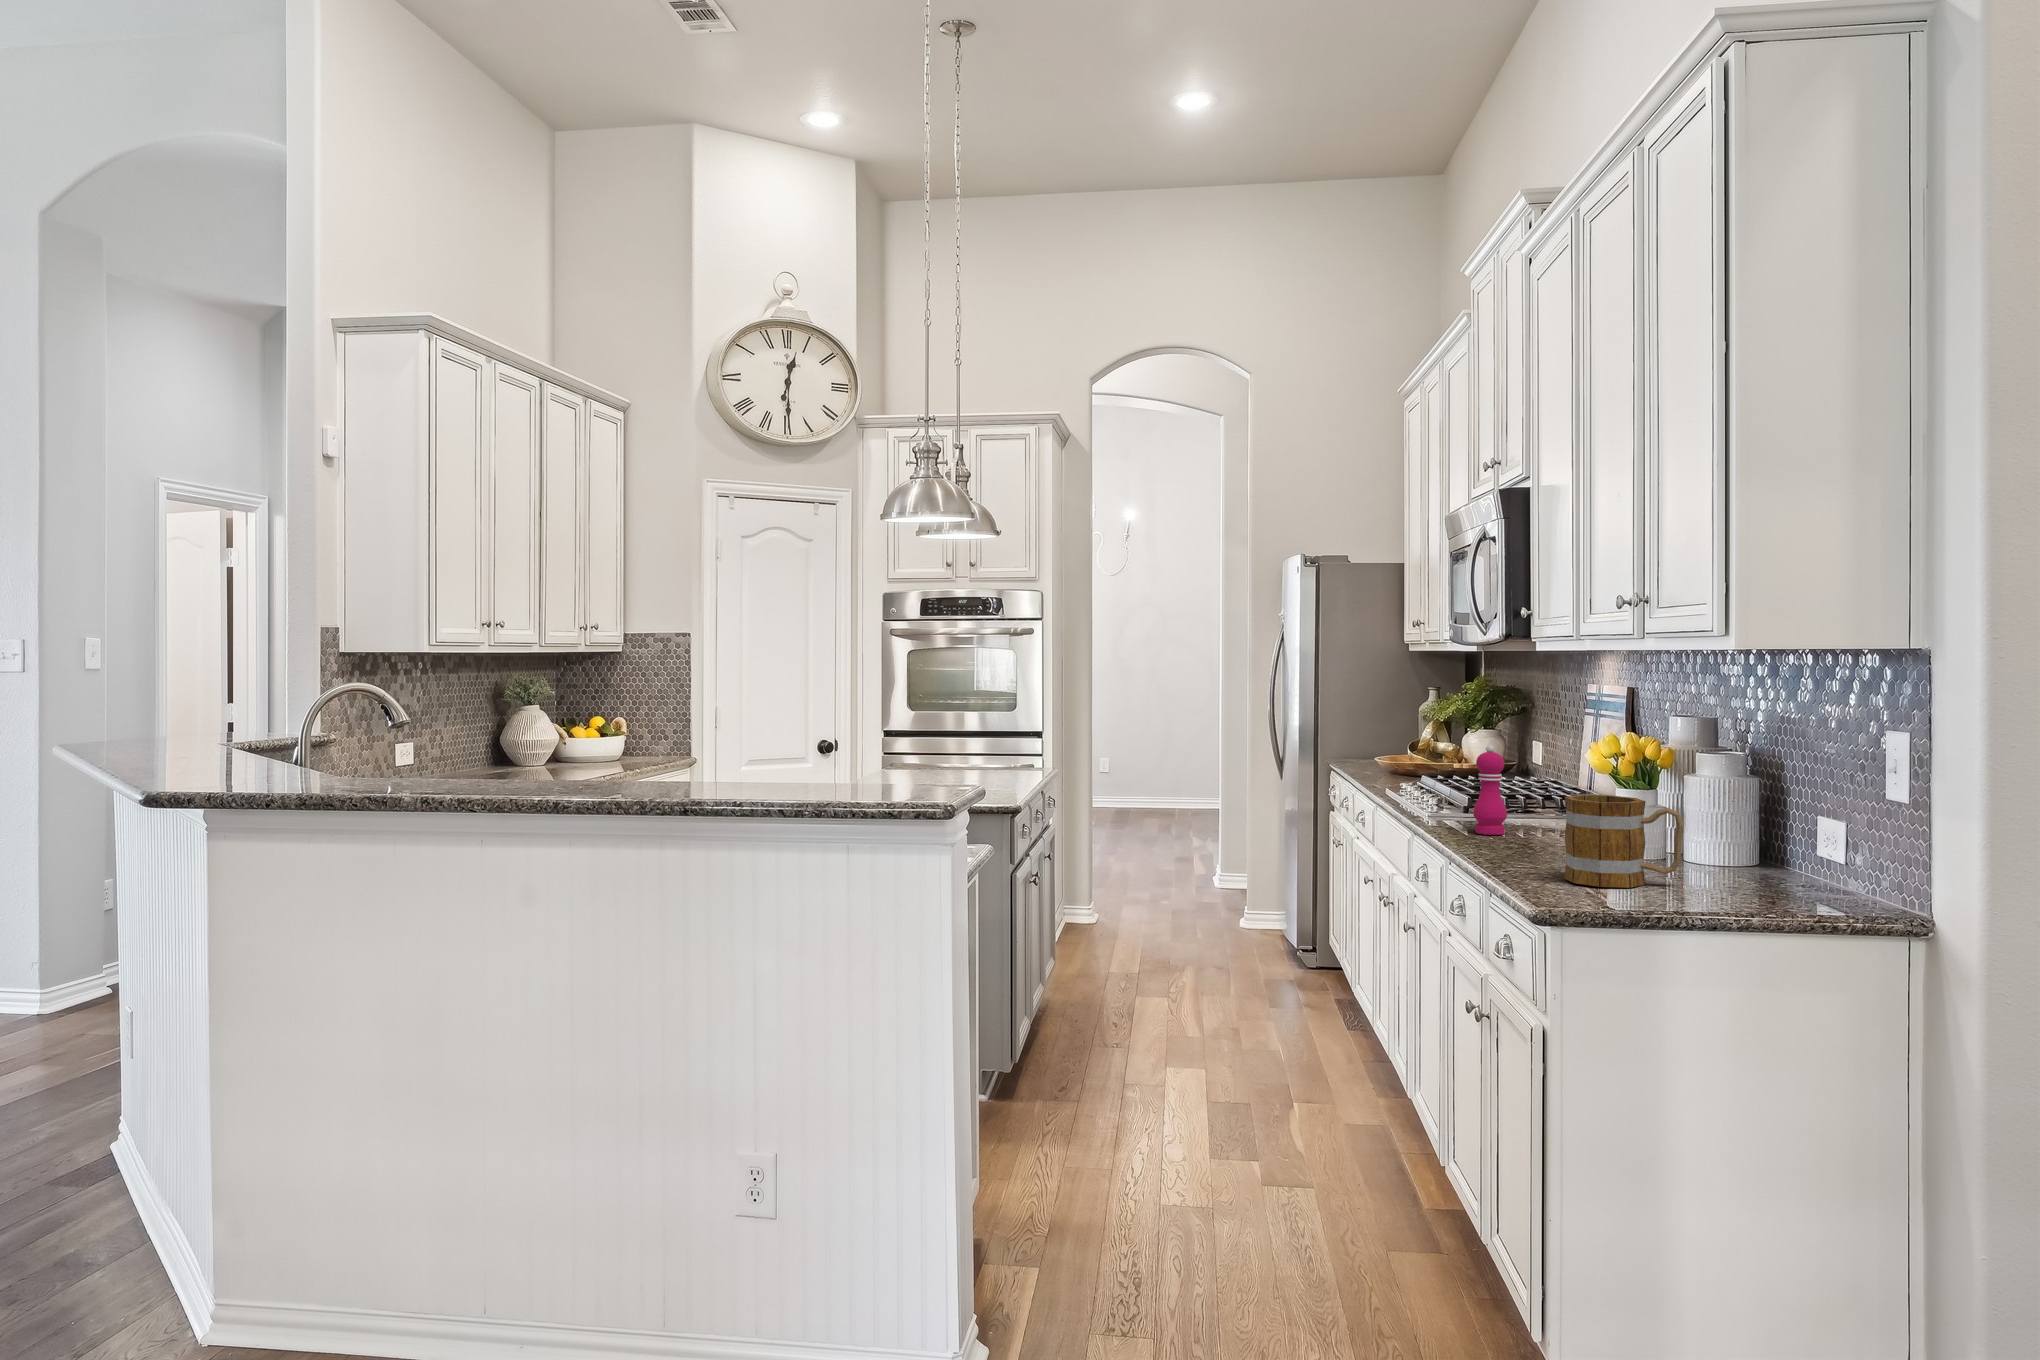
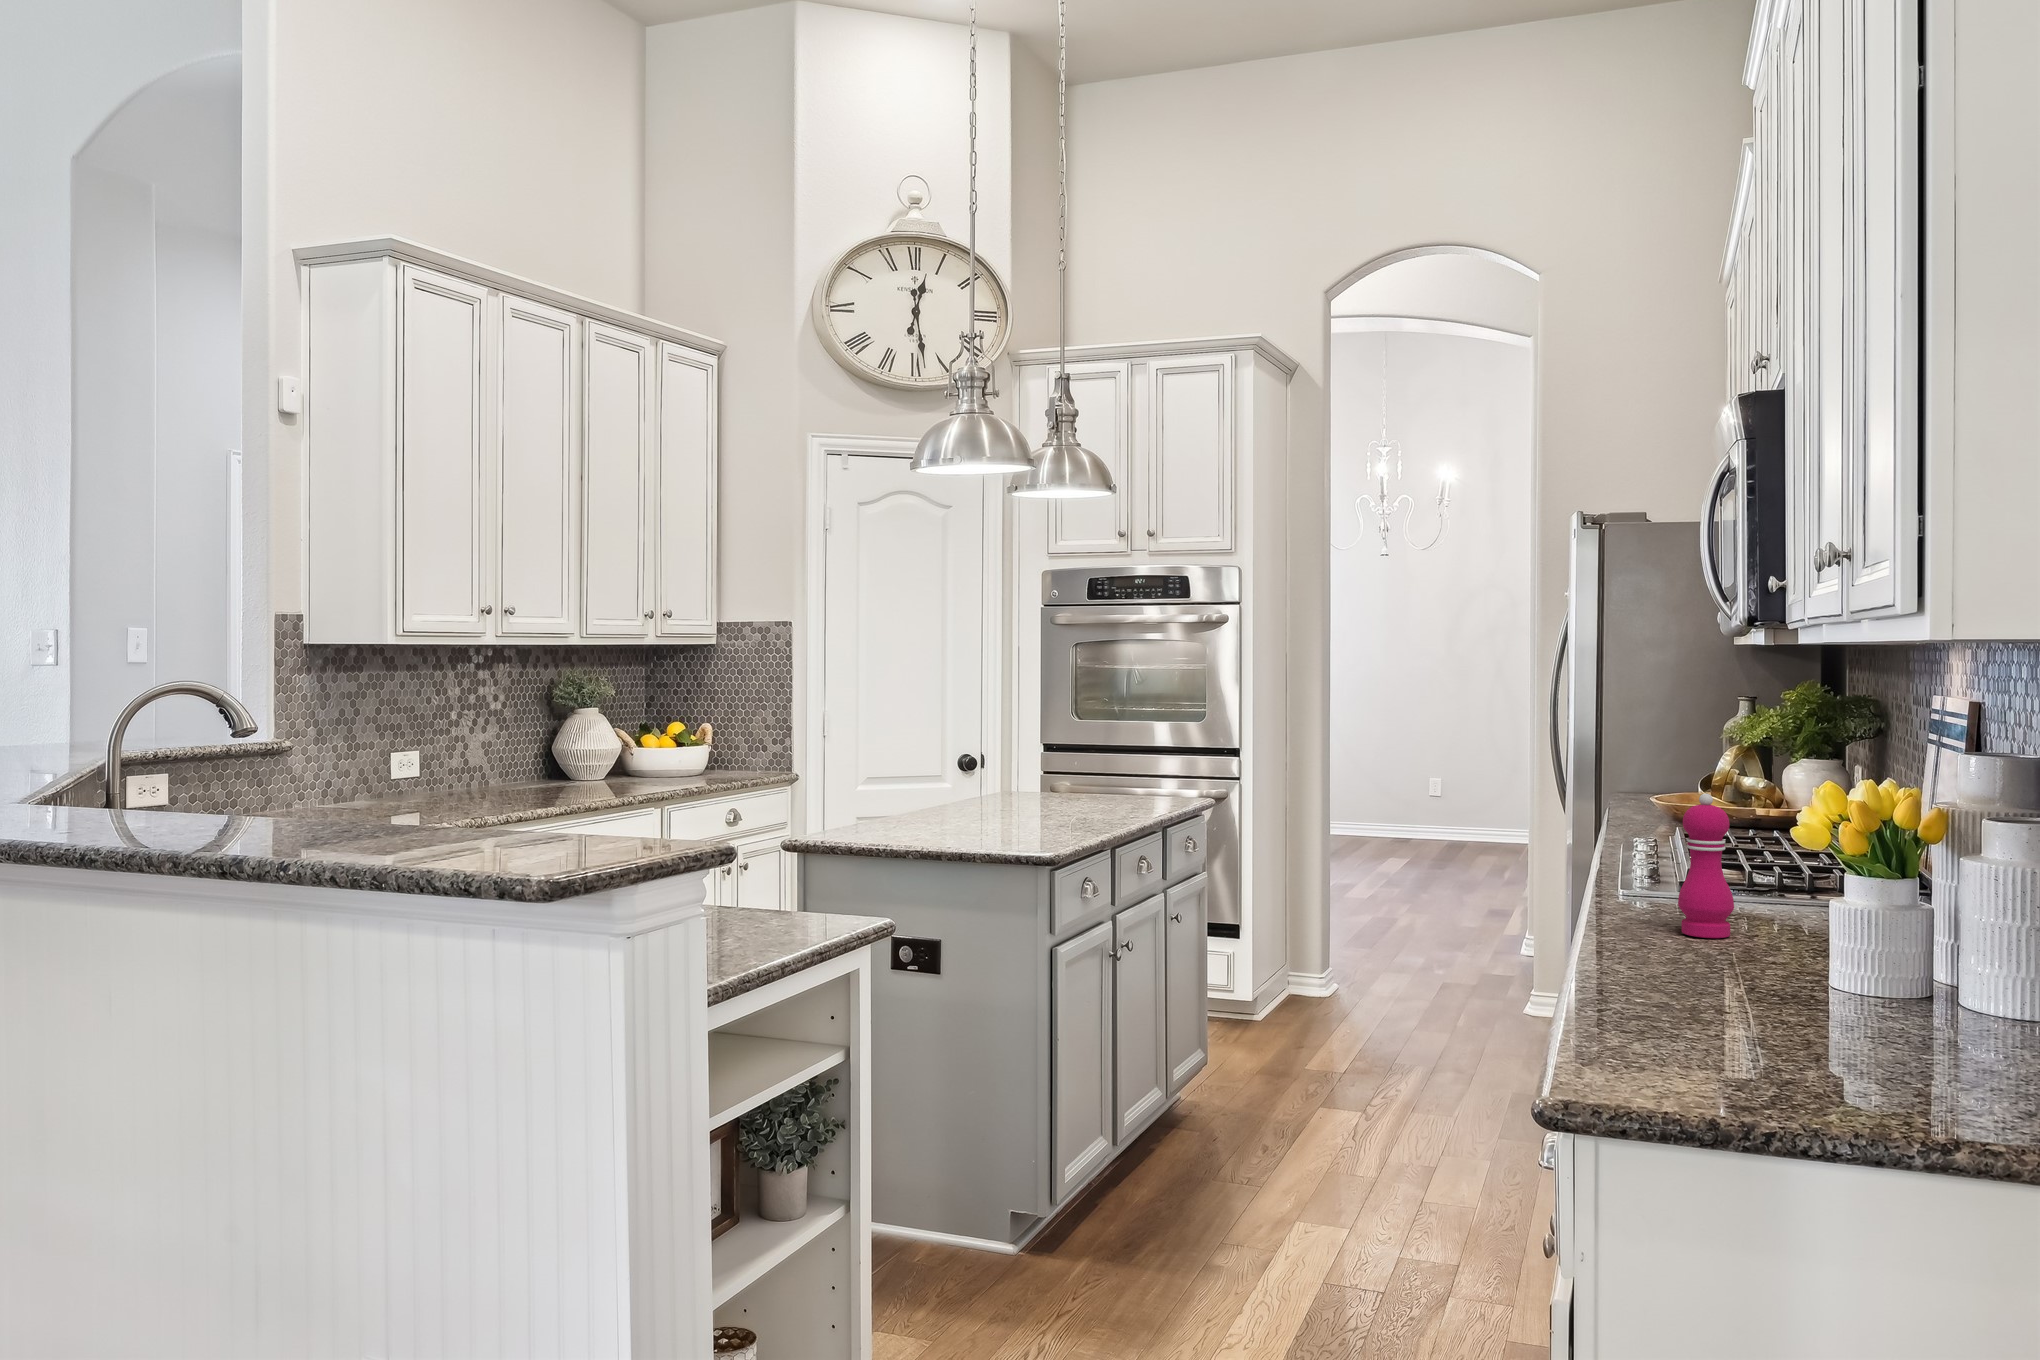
mug: present [1564,795,1684,888] -> none [1742,891,1955,1065]

